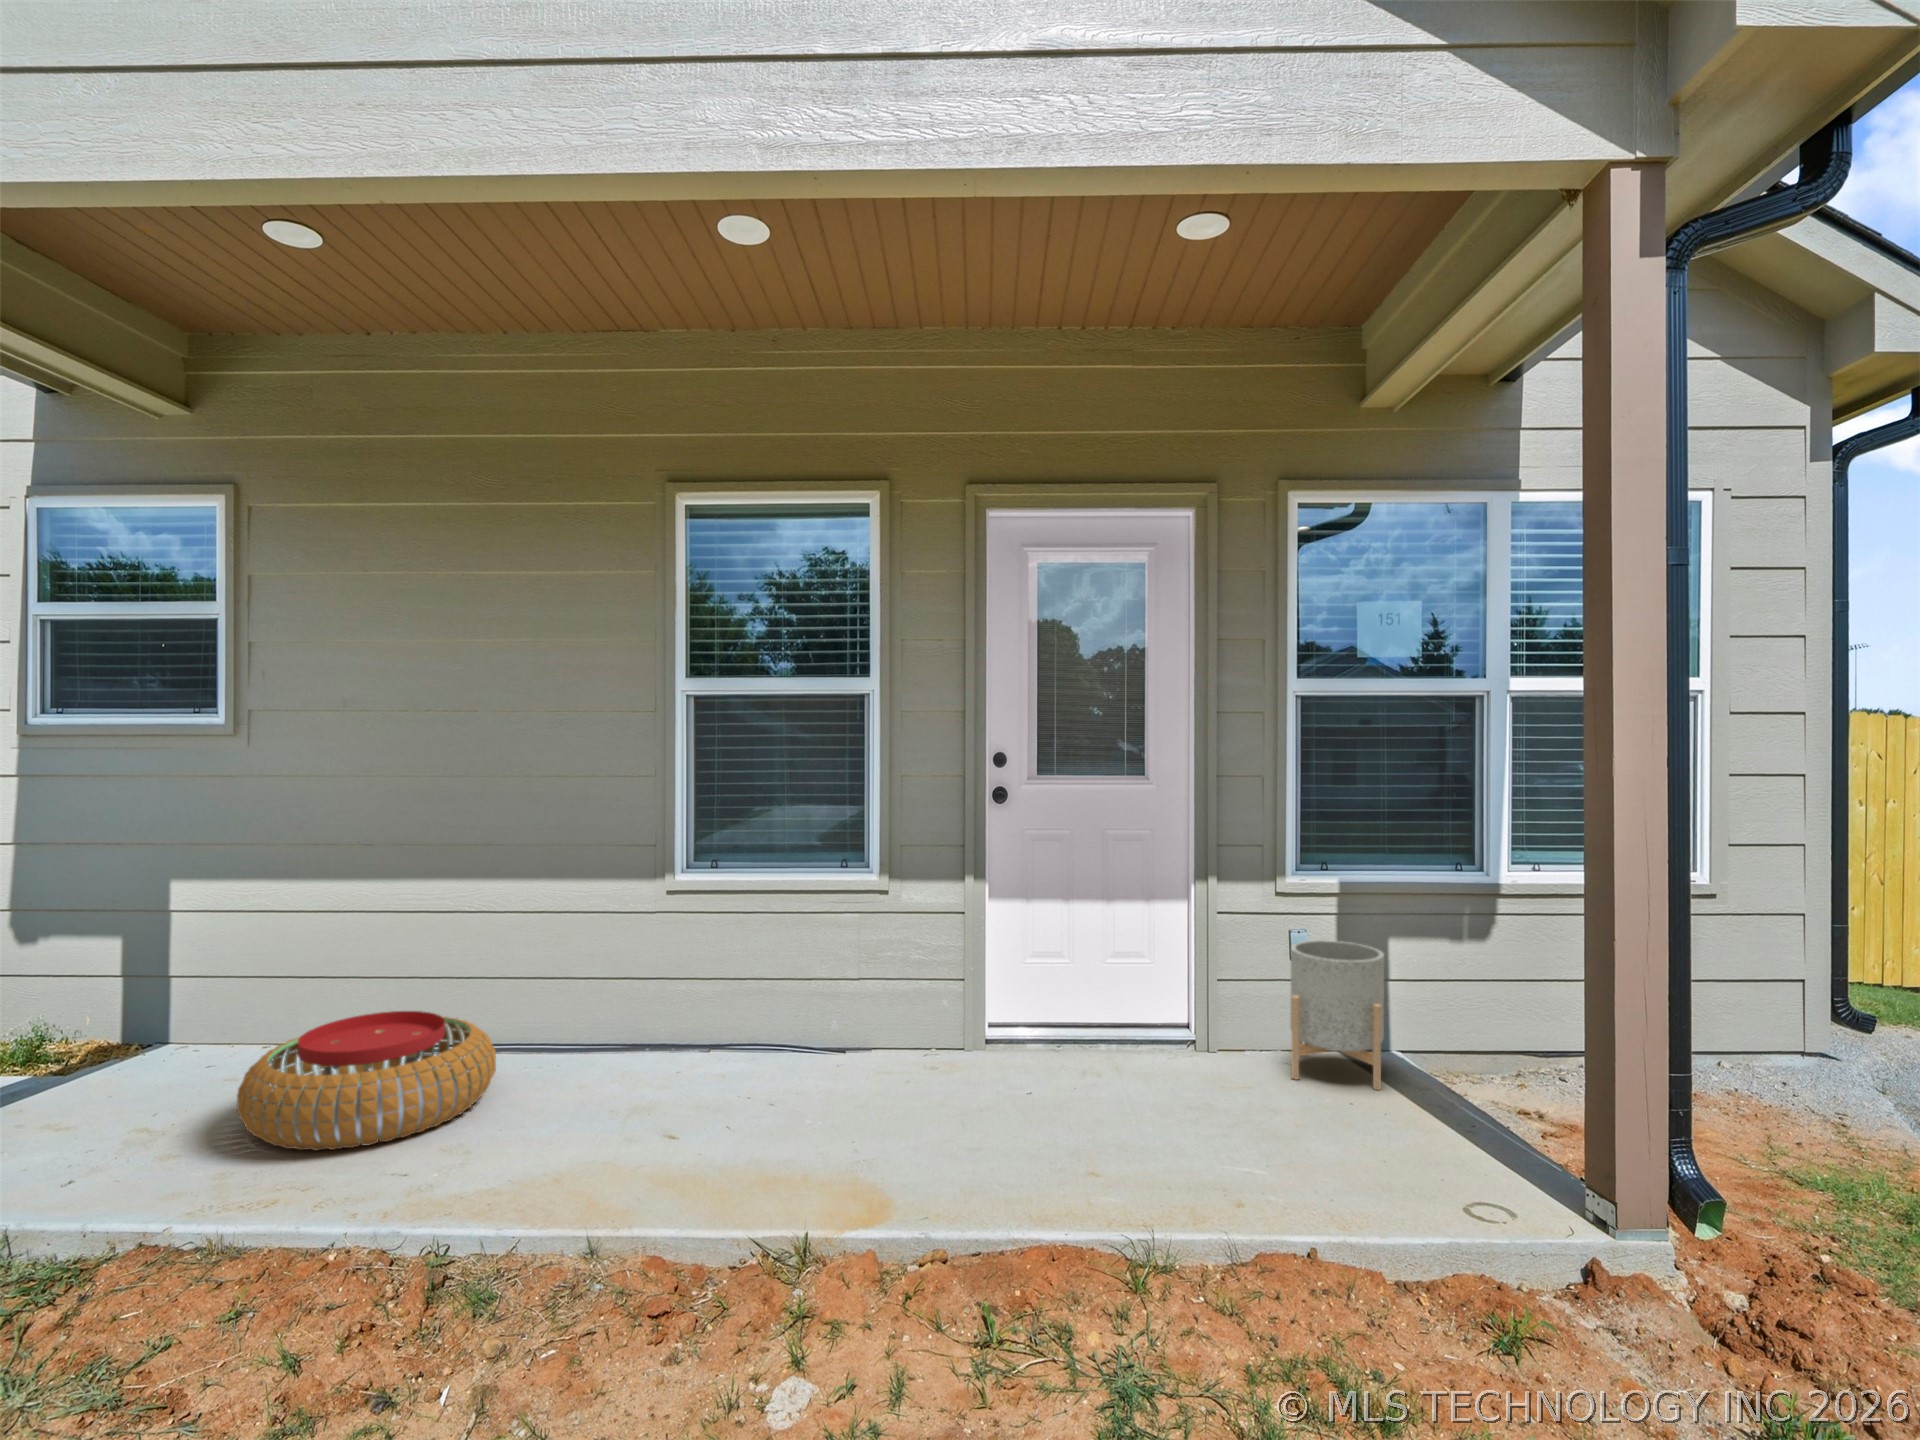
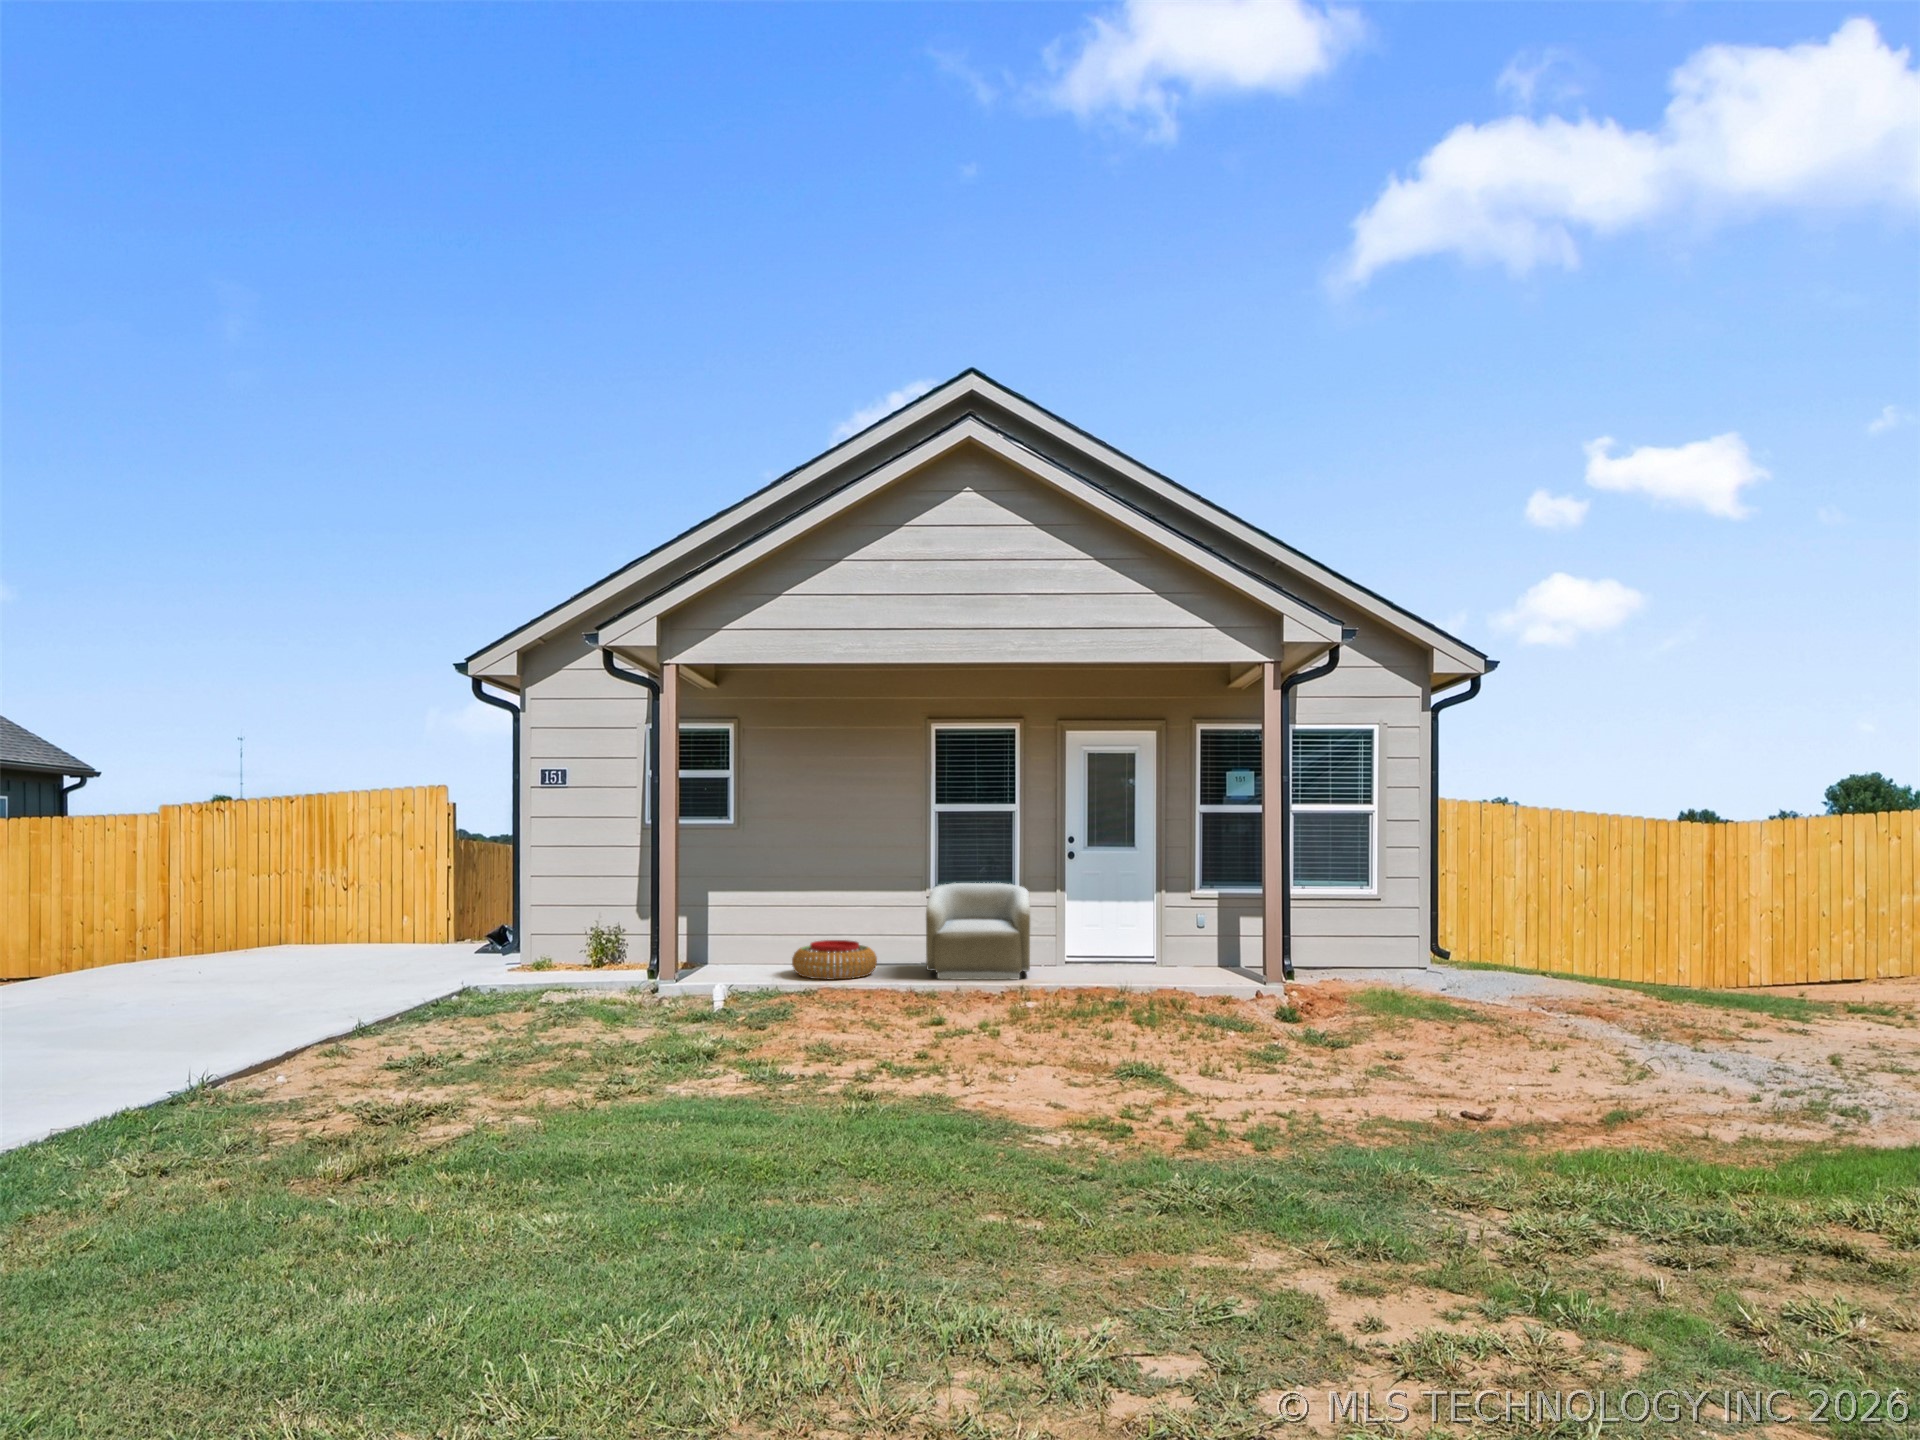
armchair: none [589,862,891,1146] -> present [926,883,1030,979]
planter: present [1290,940,1384,1090] -> none [1192,917,1231,972]

